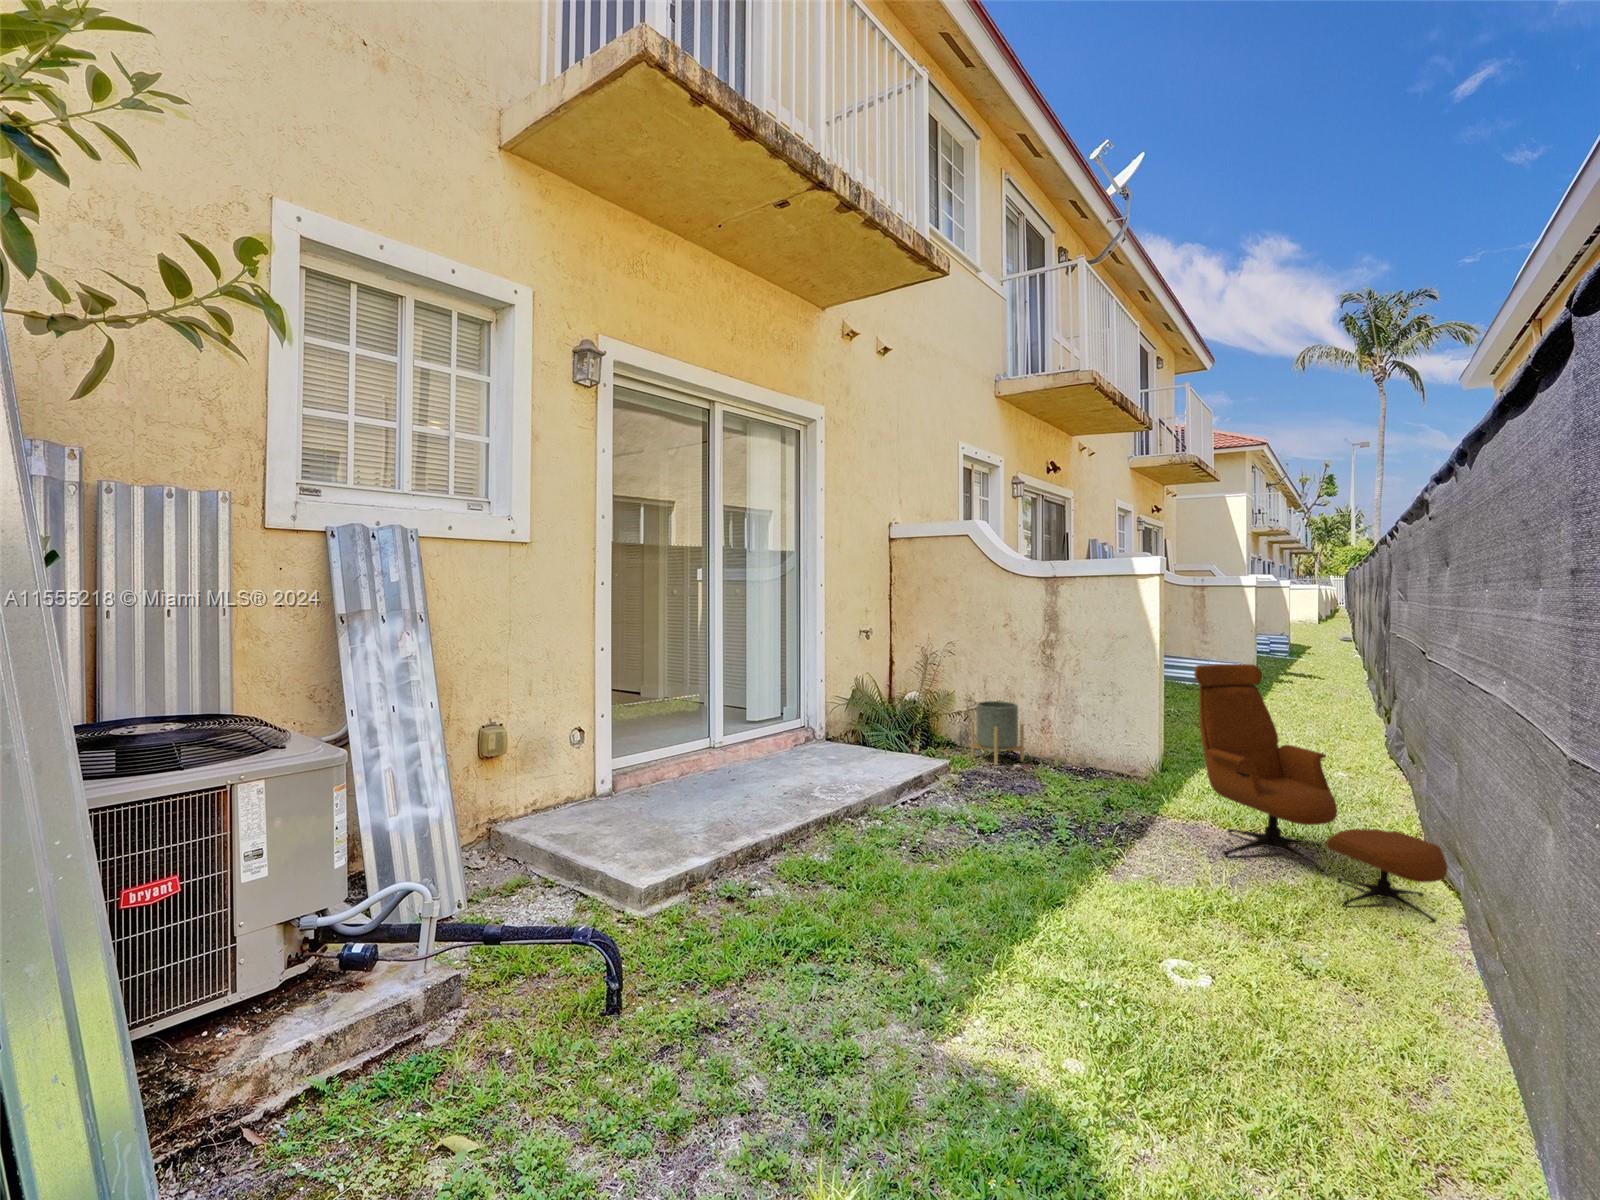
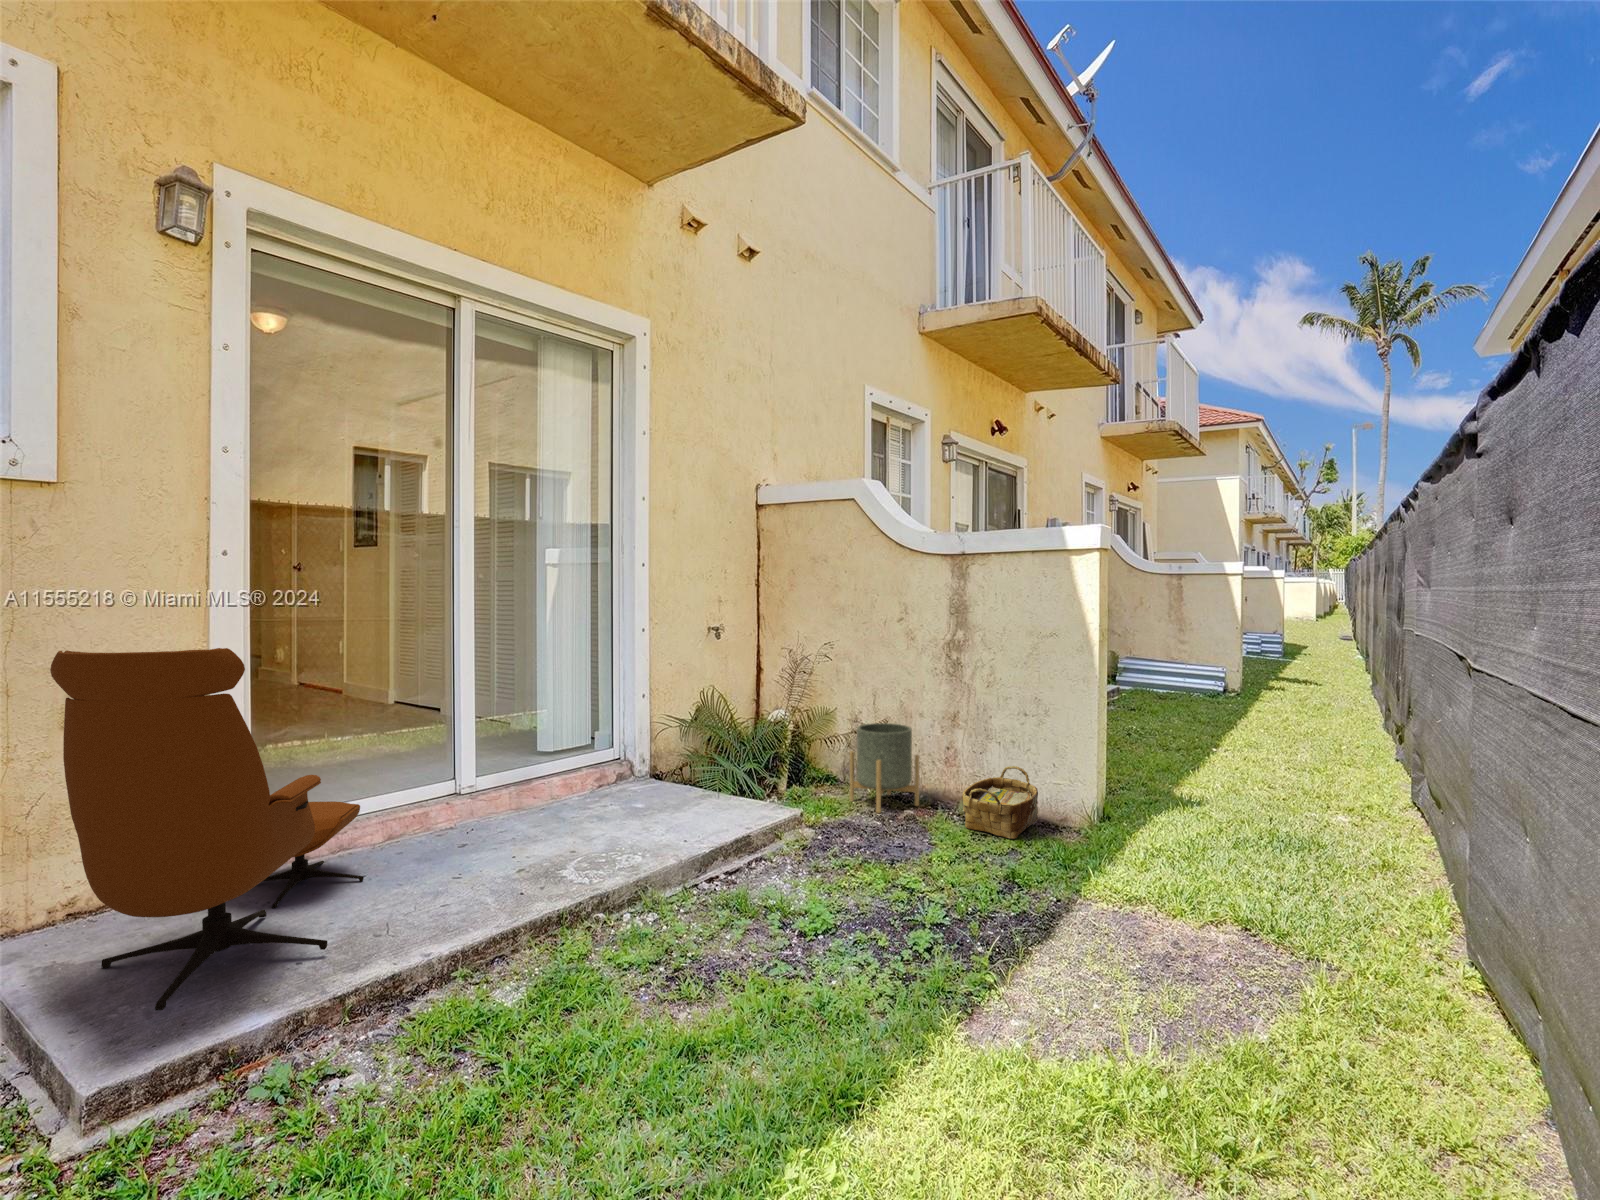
lounge chair: present [1194,664,1447,923] -> present [50,648,364,1010]
woven basket: none [1061,732,1117,782] -> present [962,766,1038,839]

